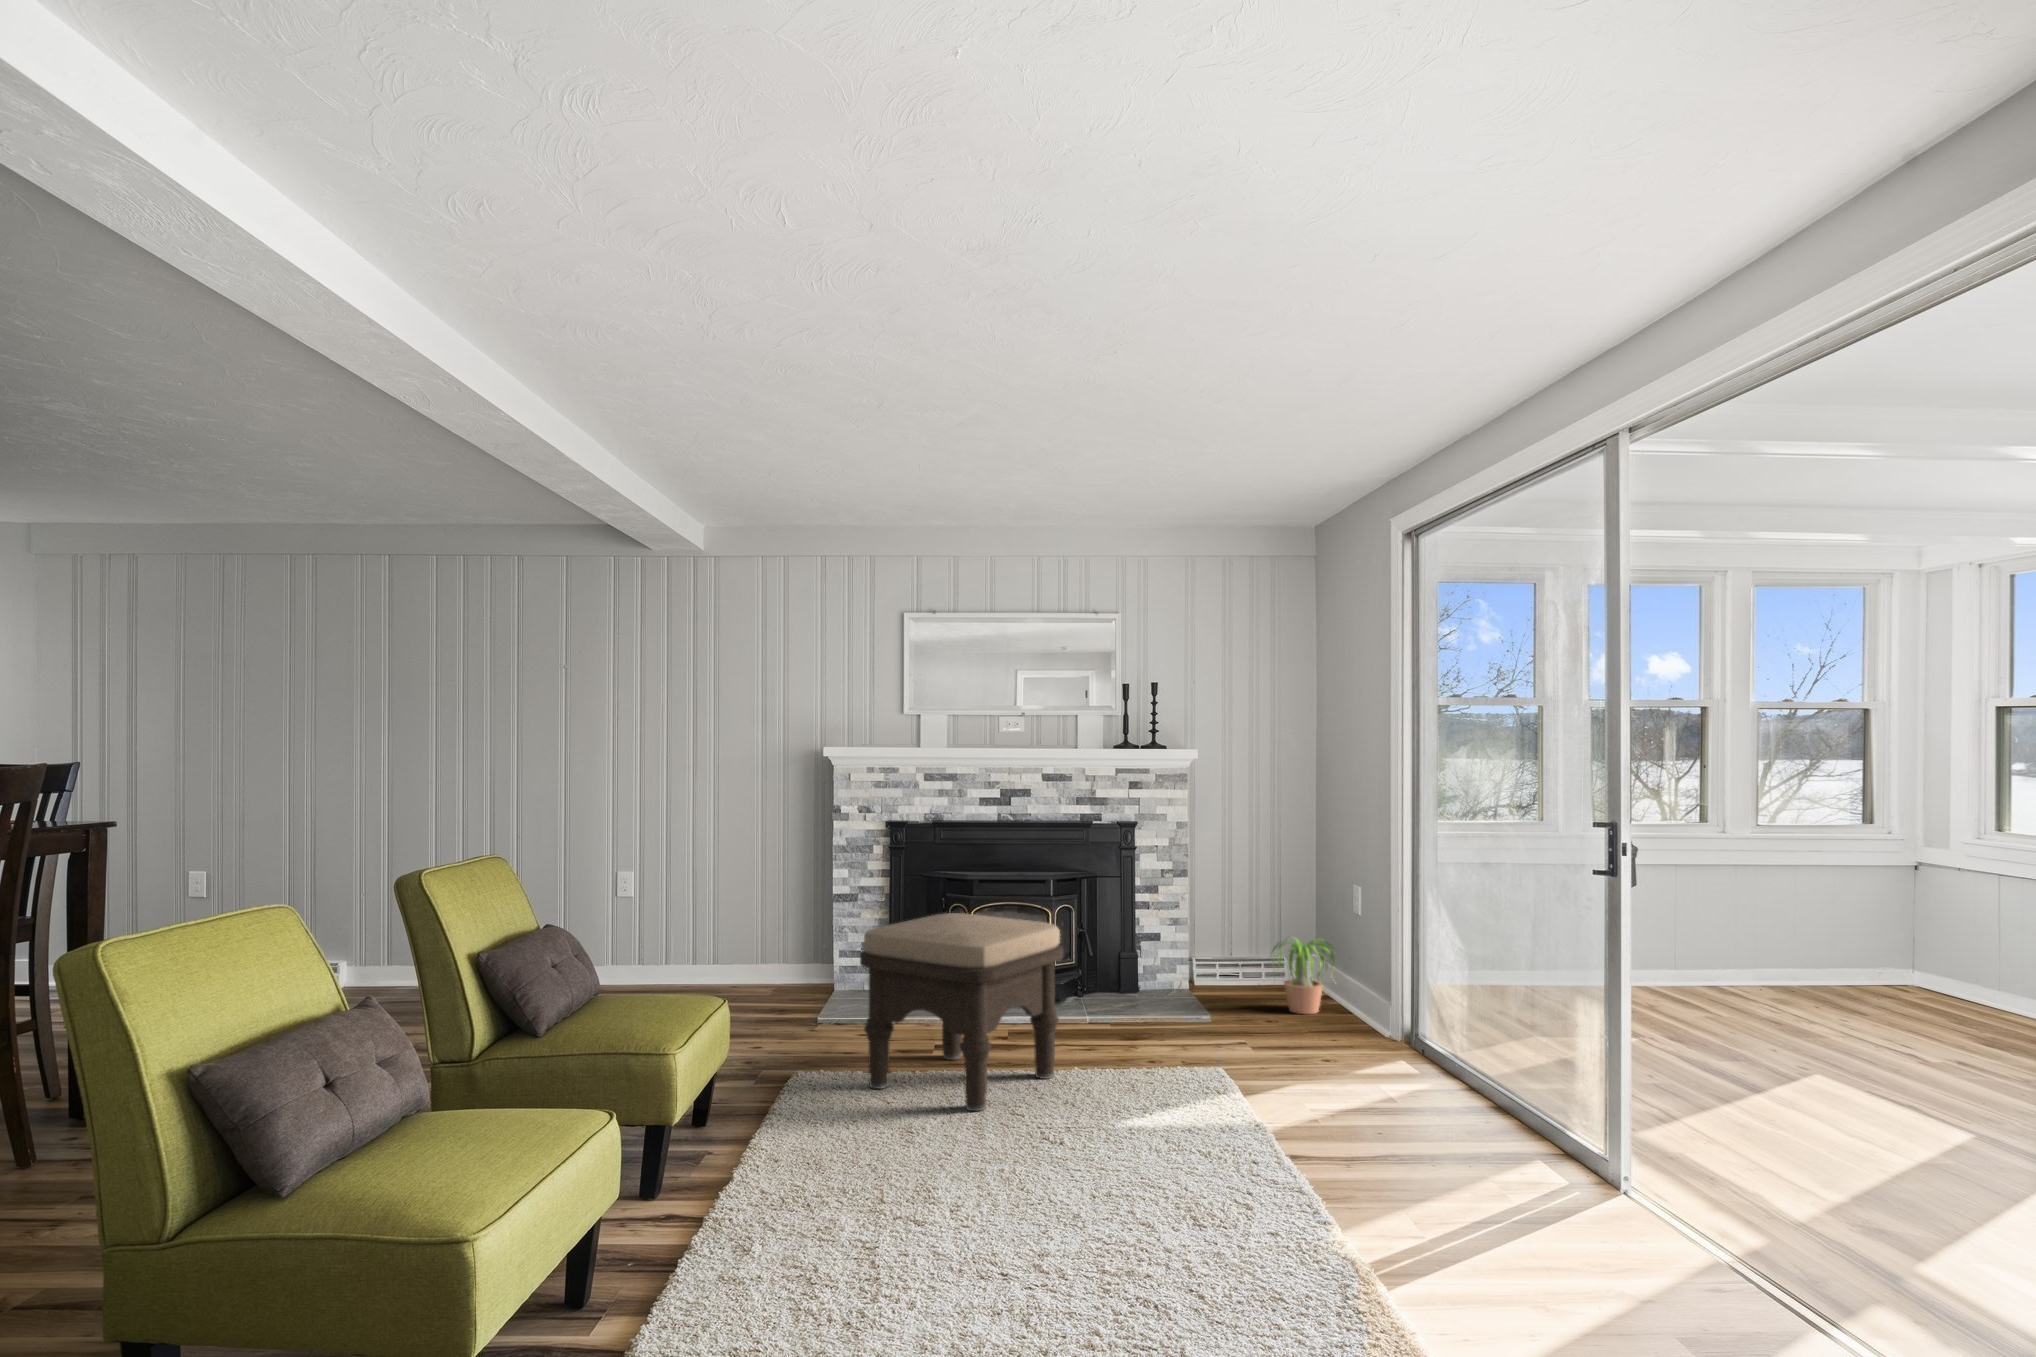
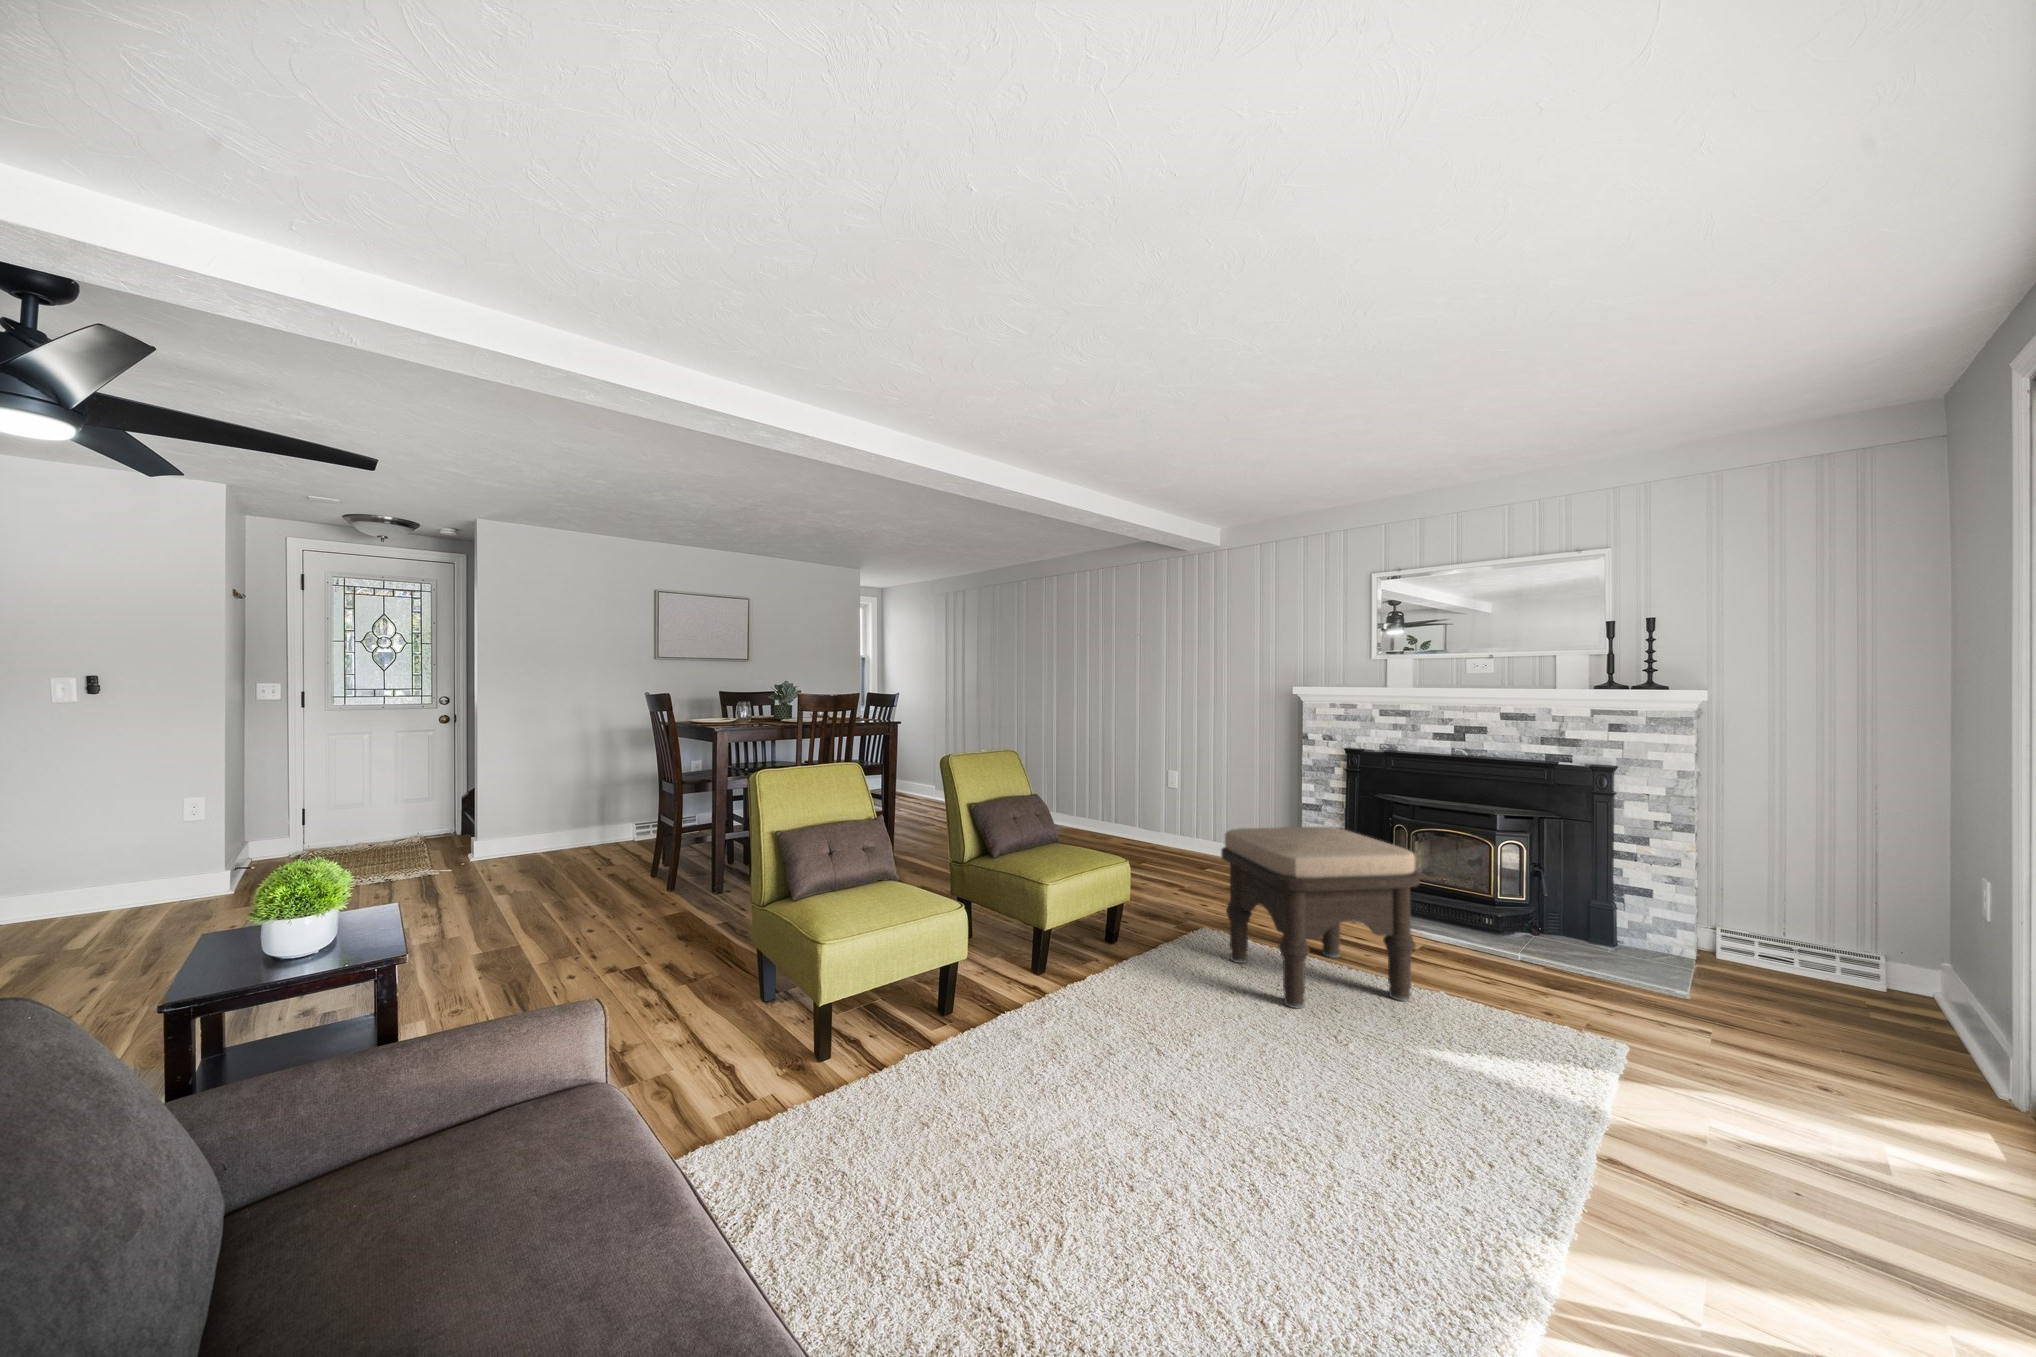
potted plant: present [1273,938,1334,1014] -> none [1803,927,1969,1037]

